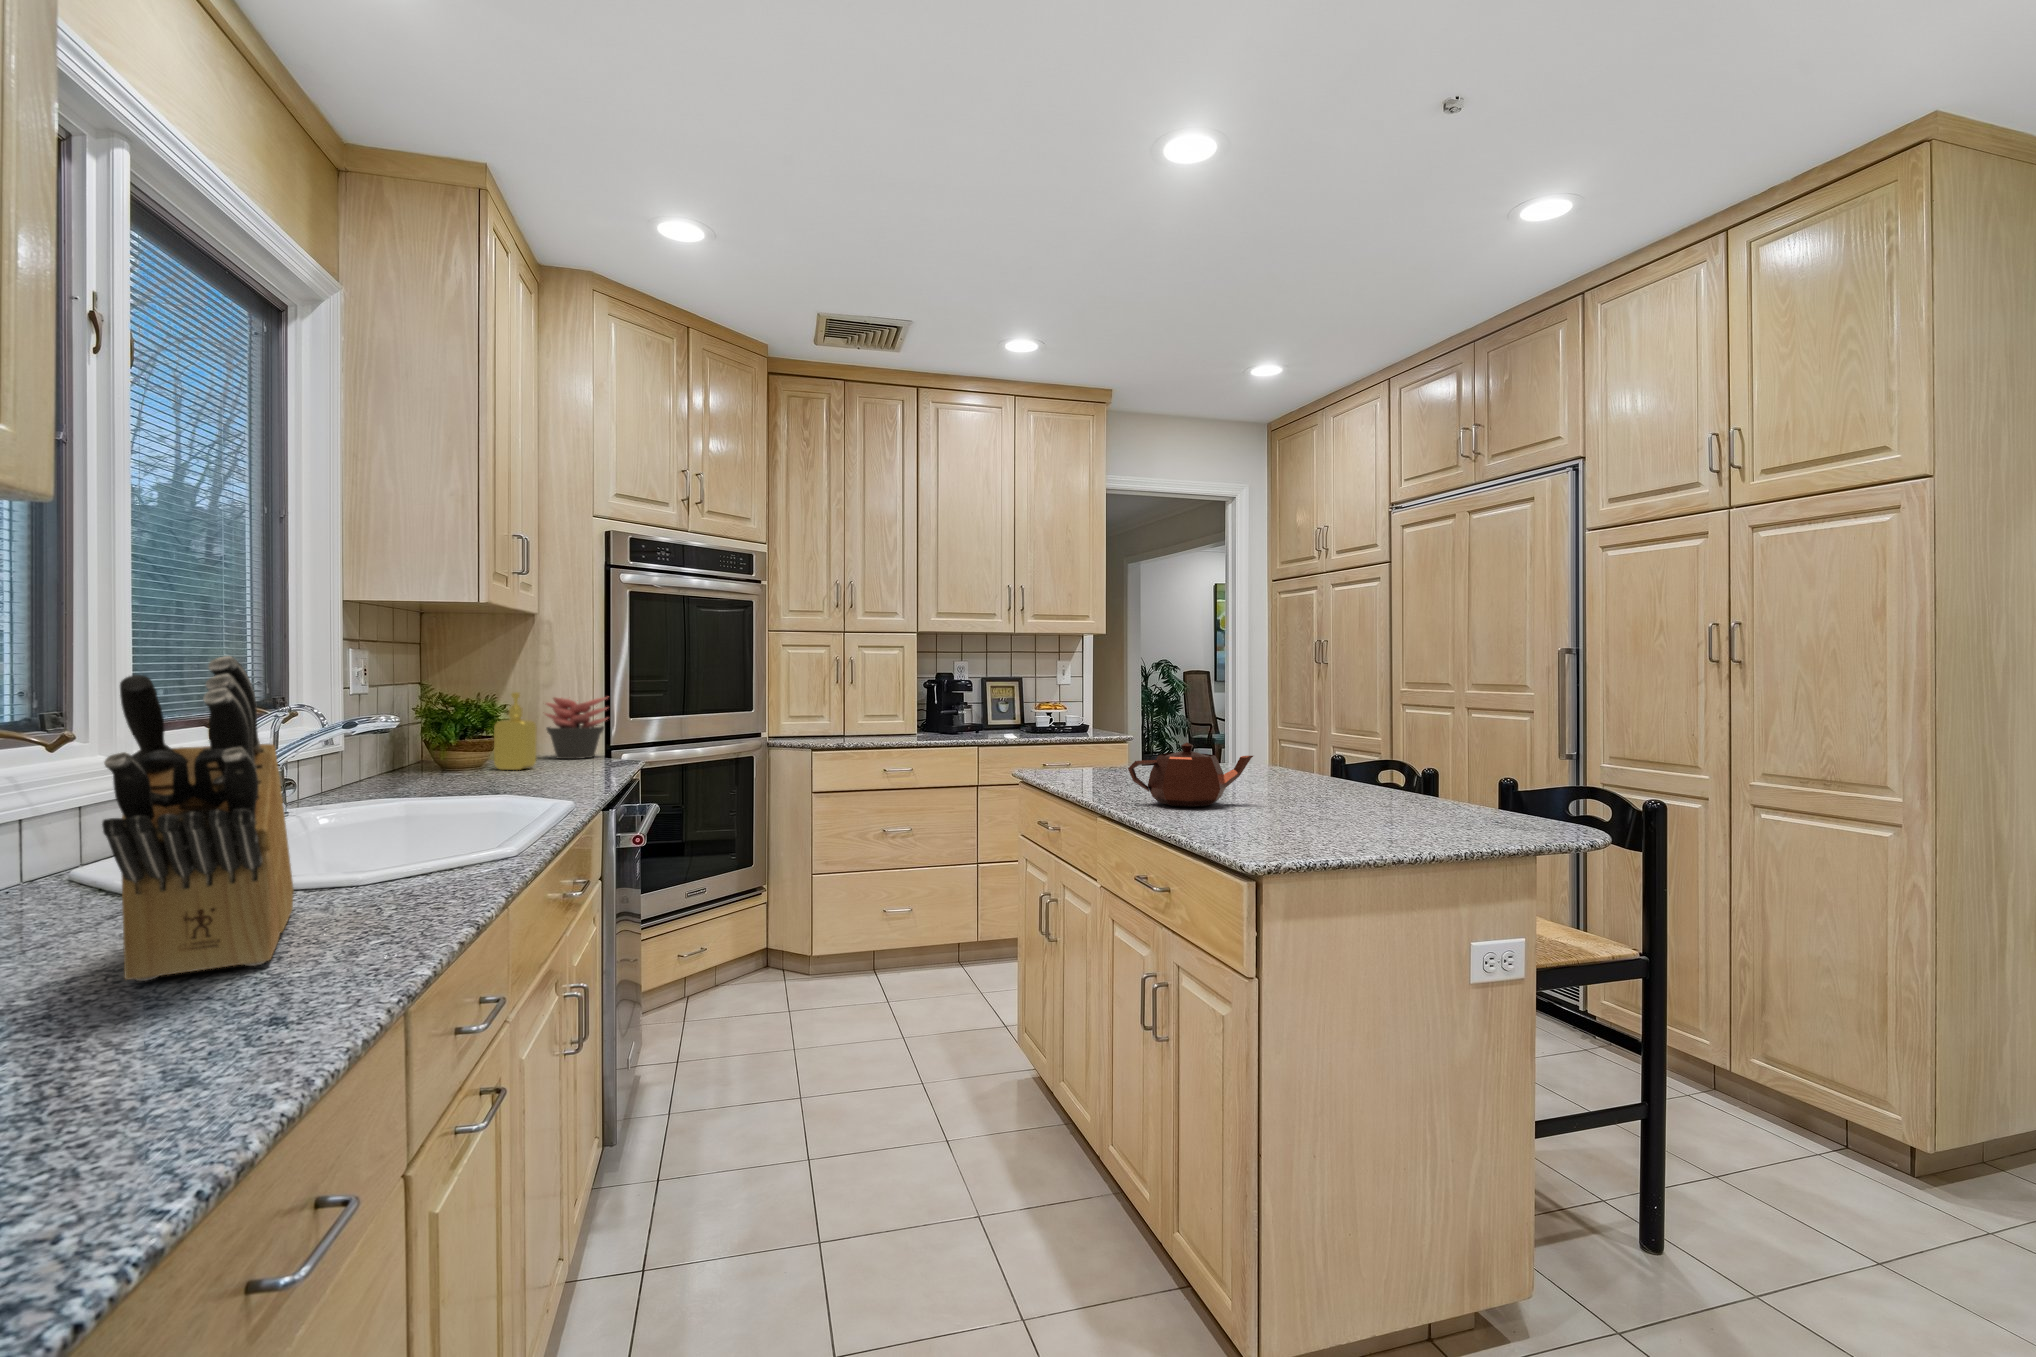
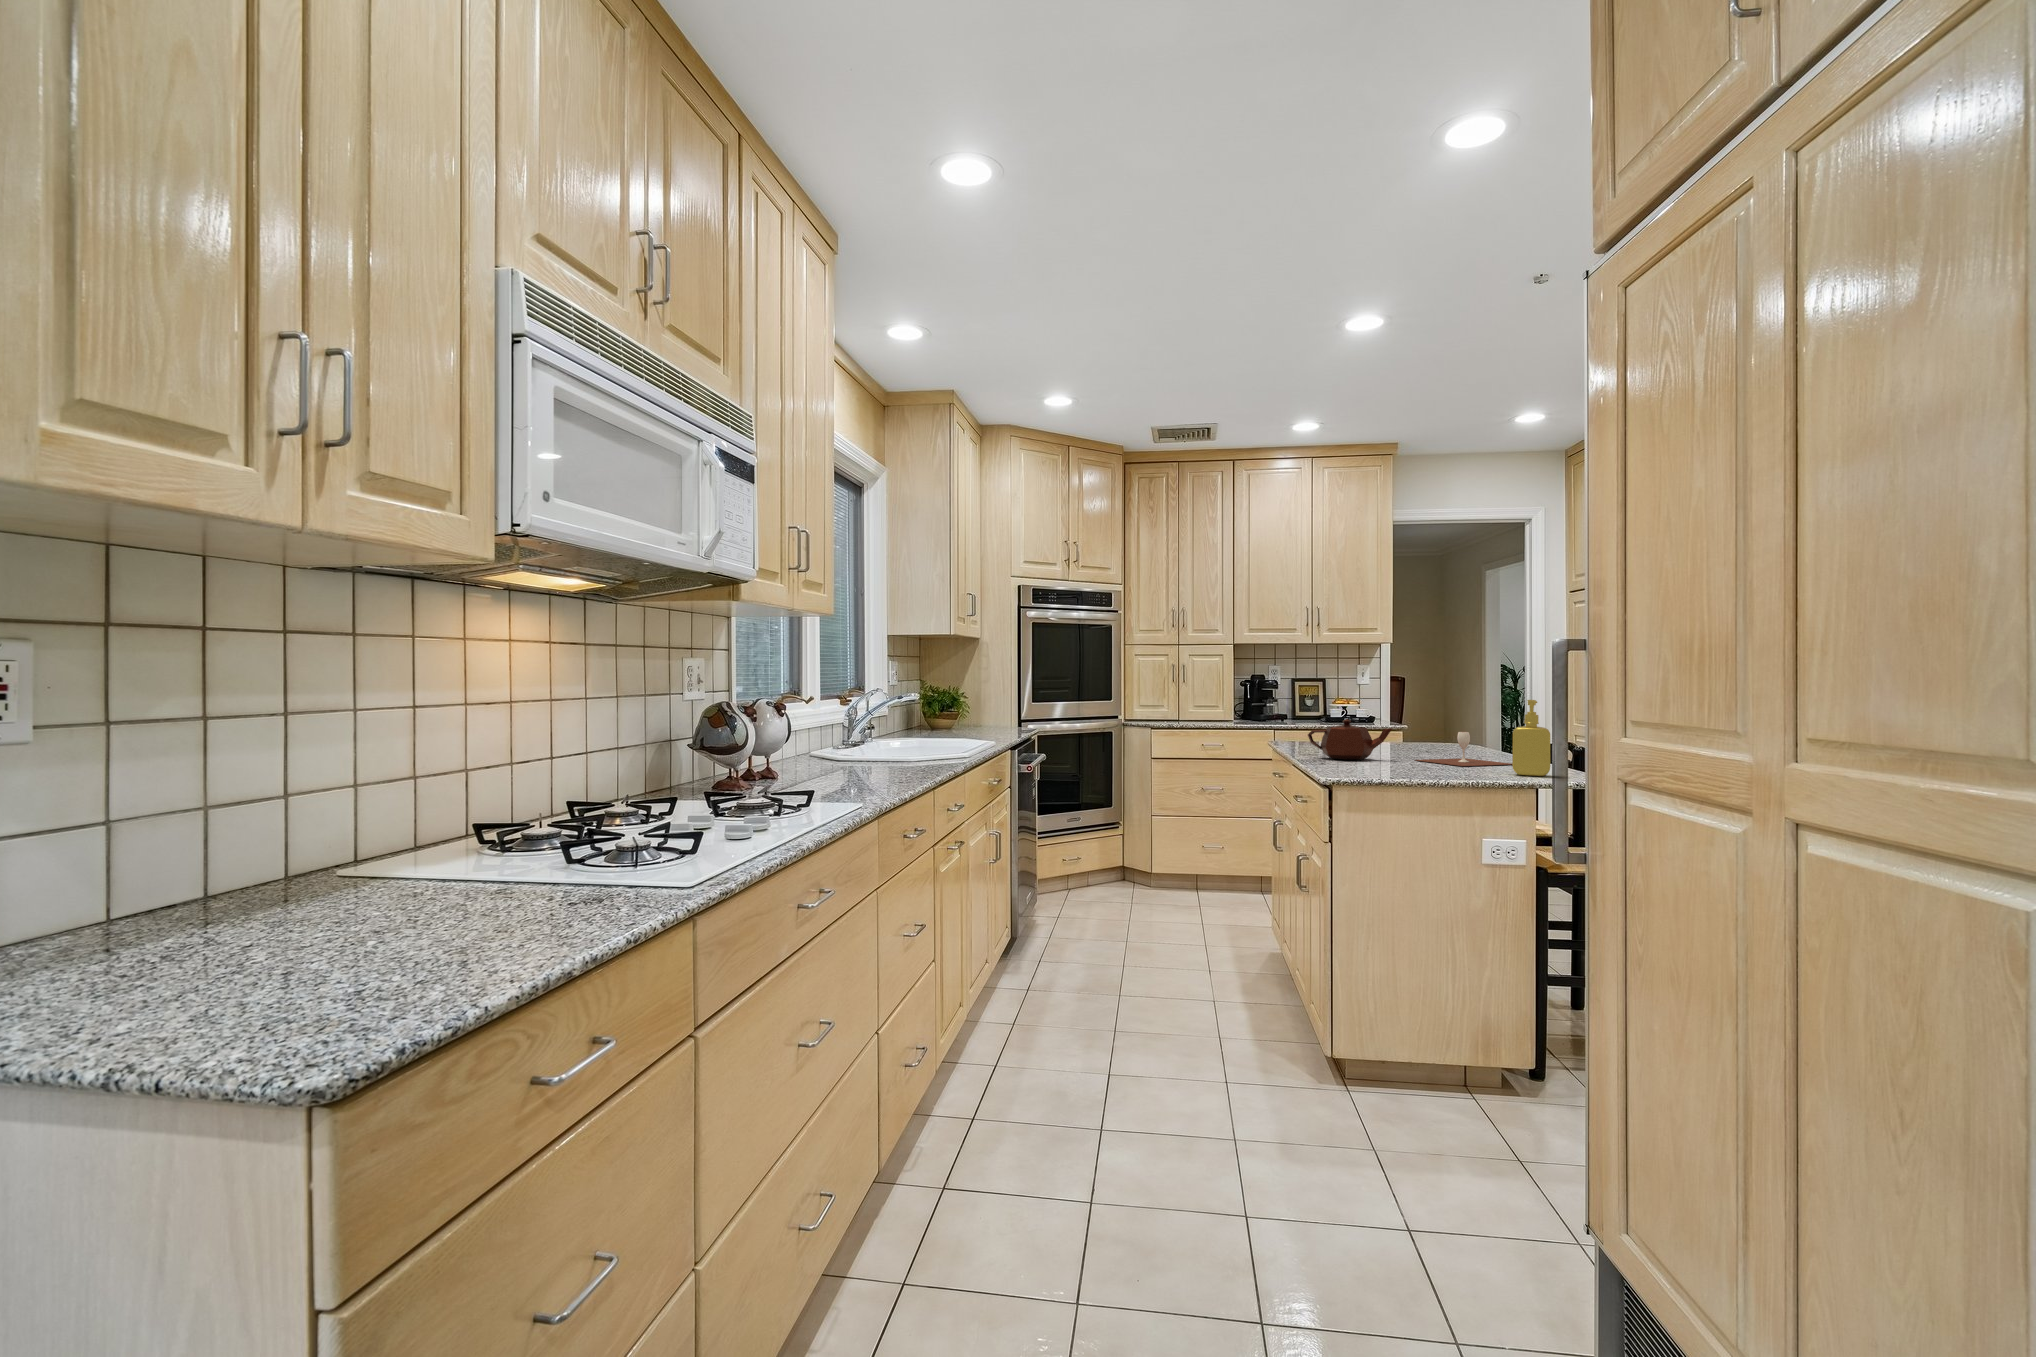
knife block: present [102,656,294,981] -> none [848,669,888,778]
soap dispenser: present [494,692,536,770] -> present [1512,700,1550,776]
succulent plant: present [545,697,607,759] -> none [984,689,1021,727]
wine glass: none [1274,757,1412,812] -> present [1416,732,1512,766]

